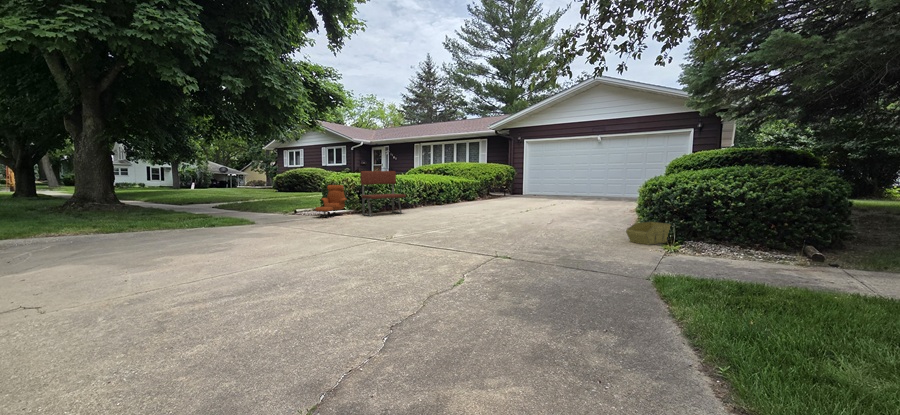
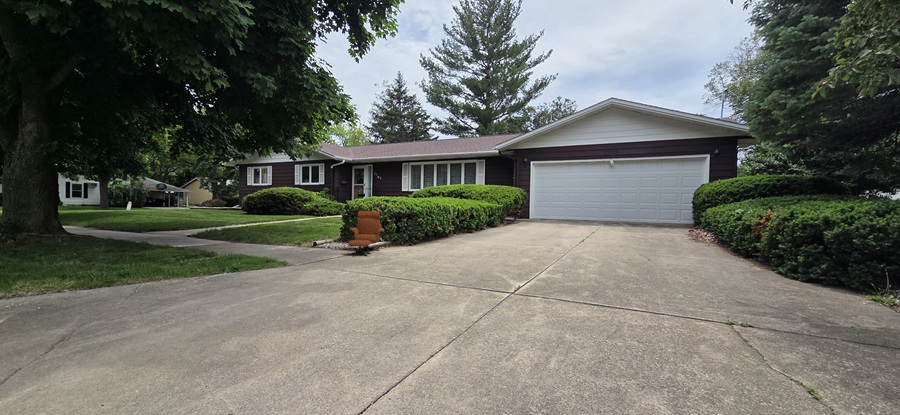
bench: present [360,171,406,216] -> none [402,194,456,252]
storage bin: present [626,222,671,245] -> none [838,267,888,302]

